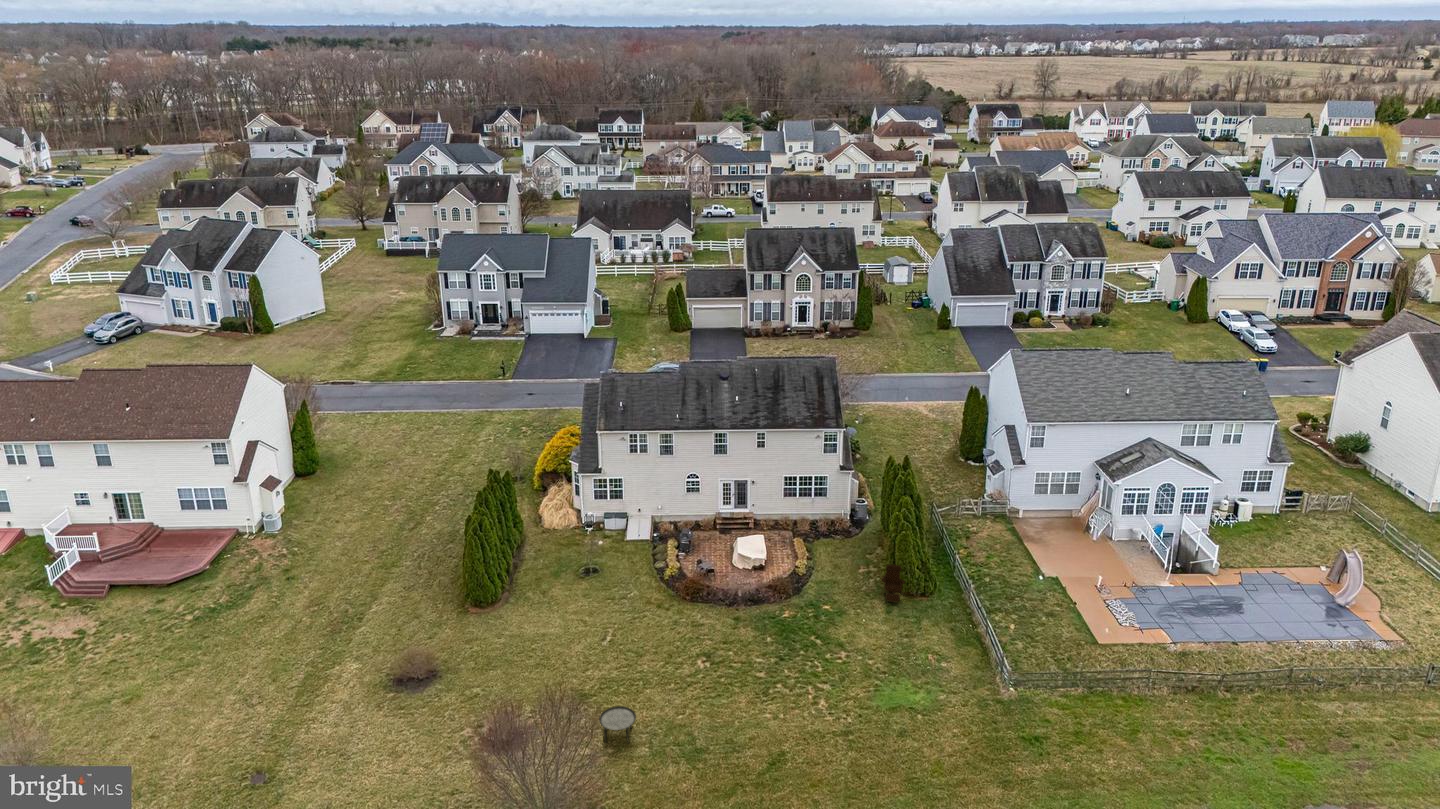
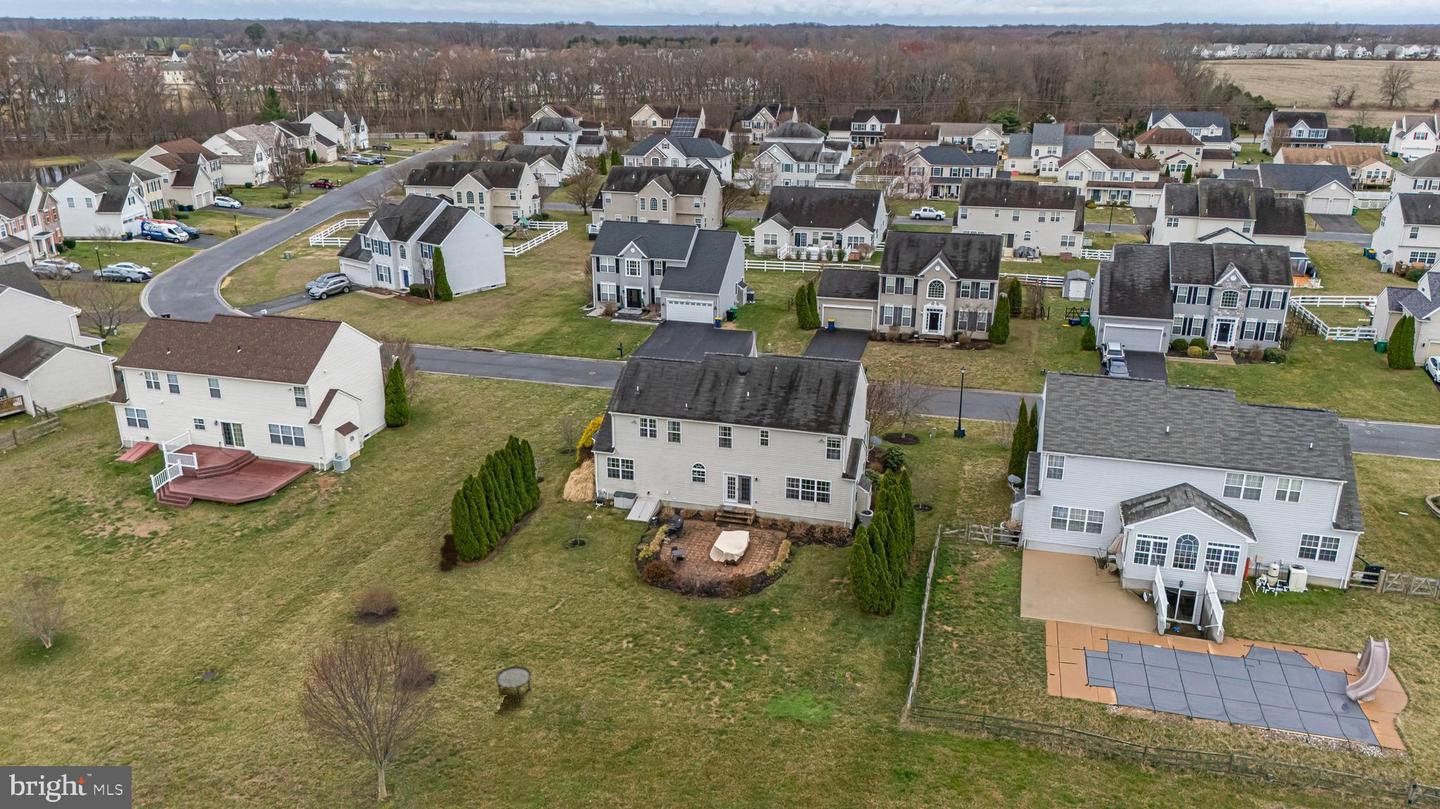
lounge chair: present [882,564,905,603] -> present [439,534,459,569]

